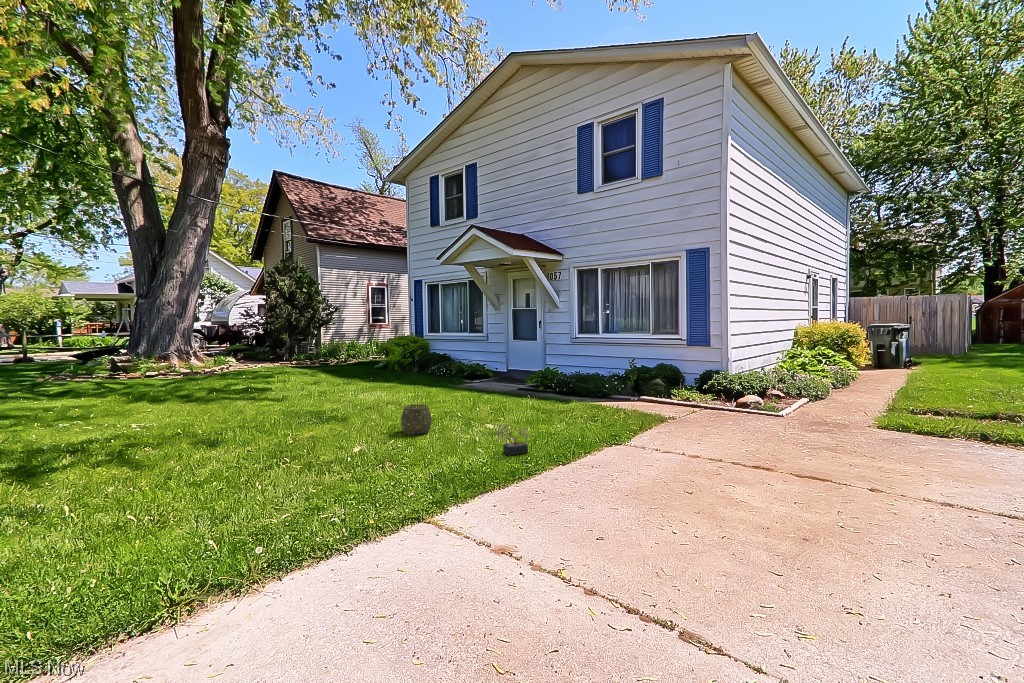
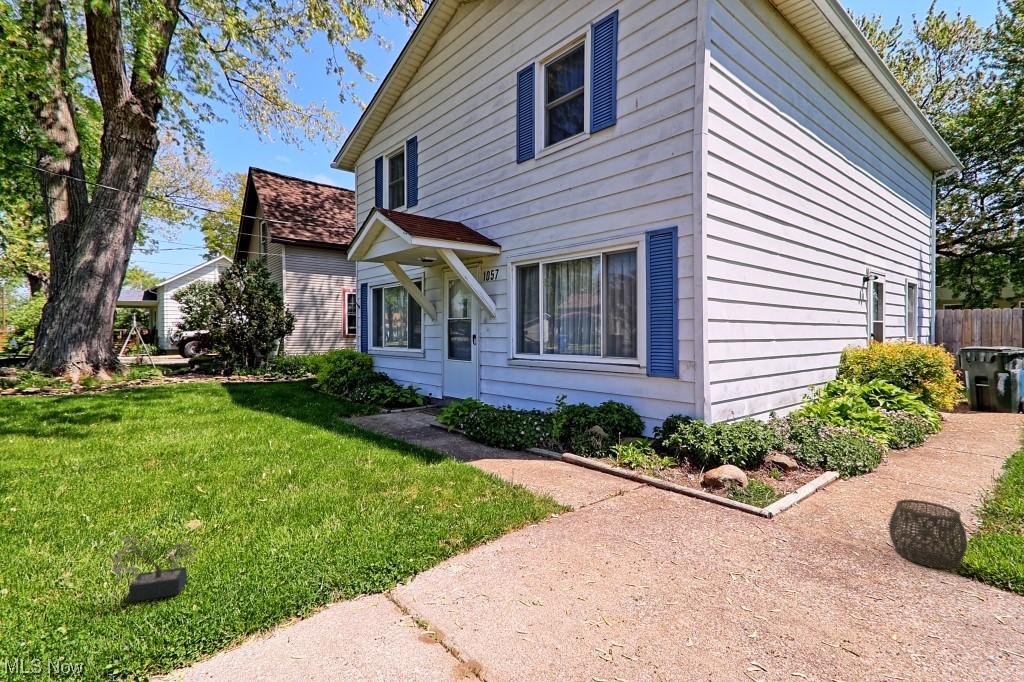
woven basket: present [401,404,432,435] -> present [889,500,967,569]

